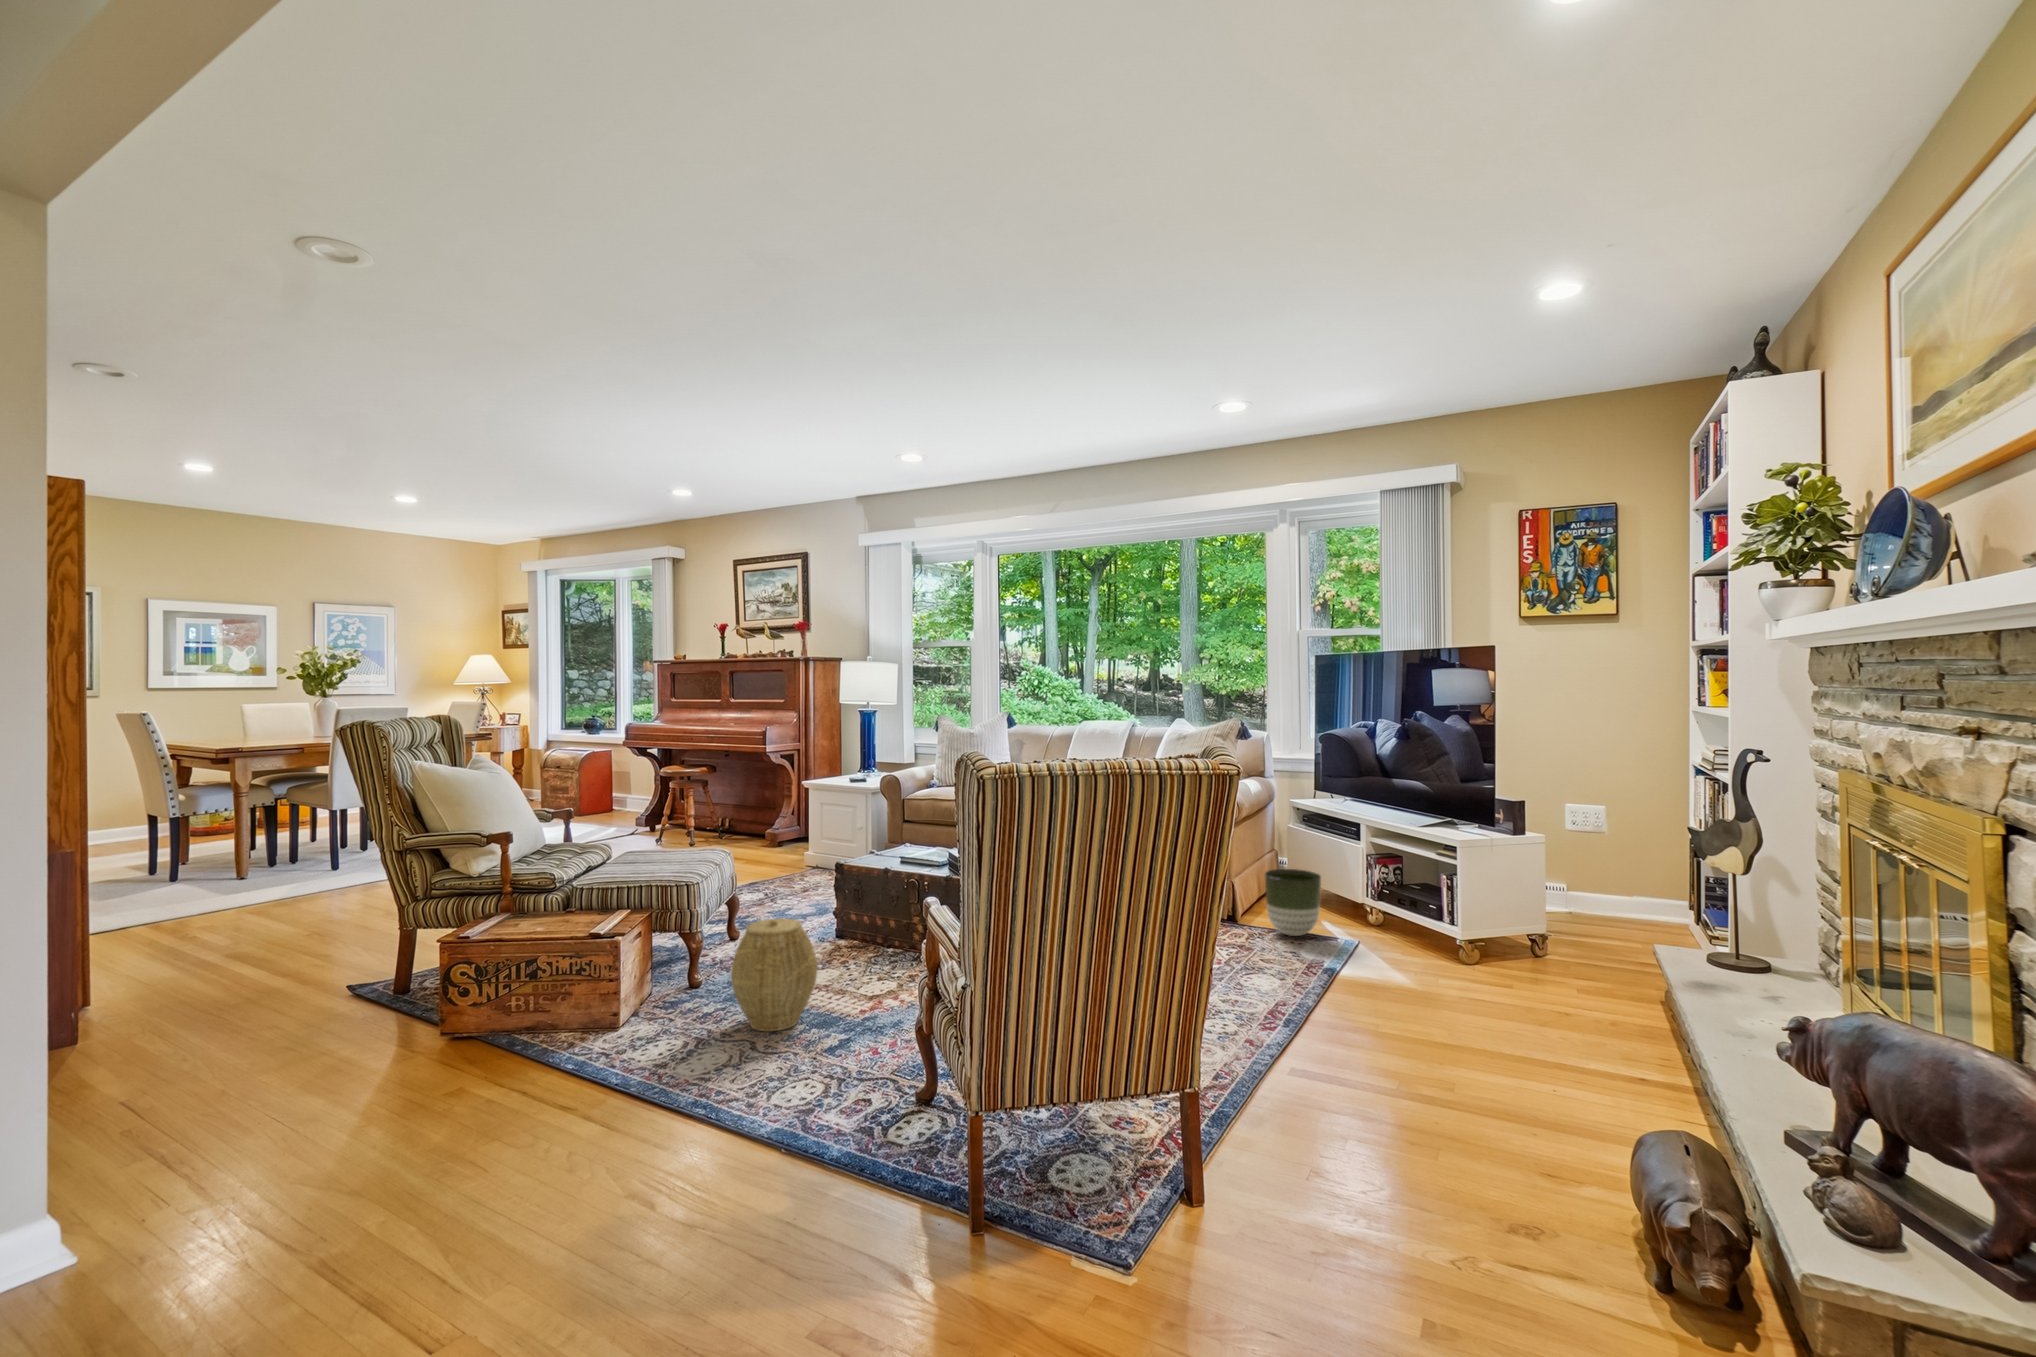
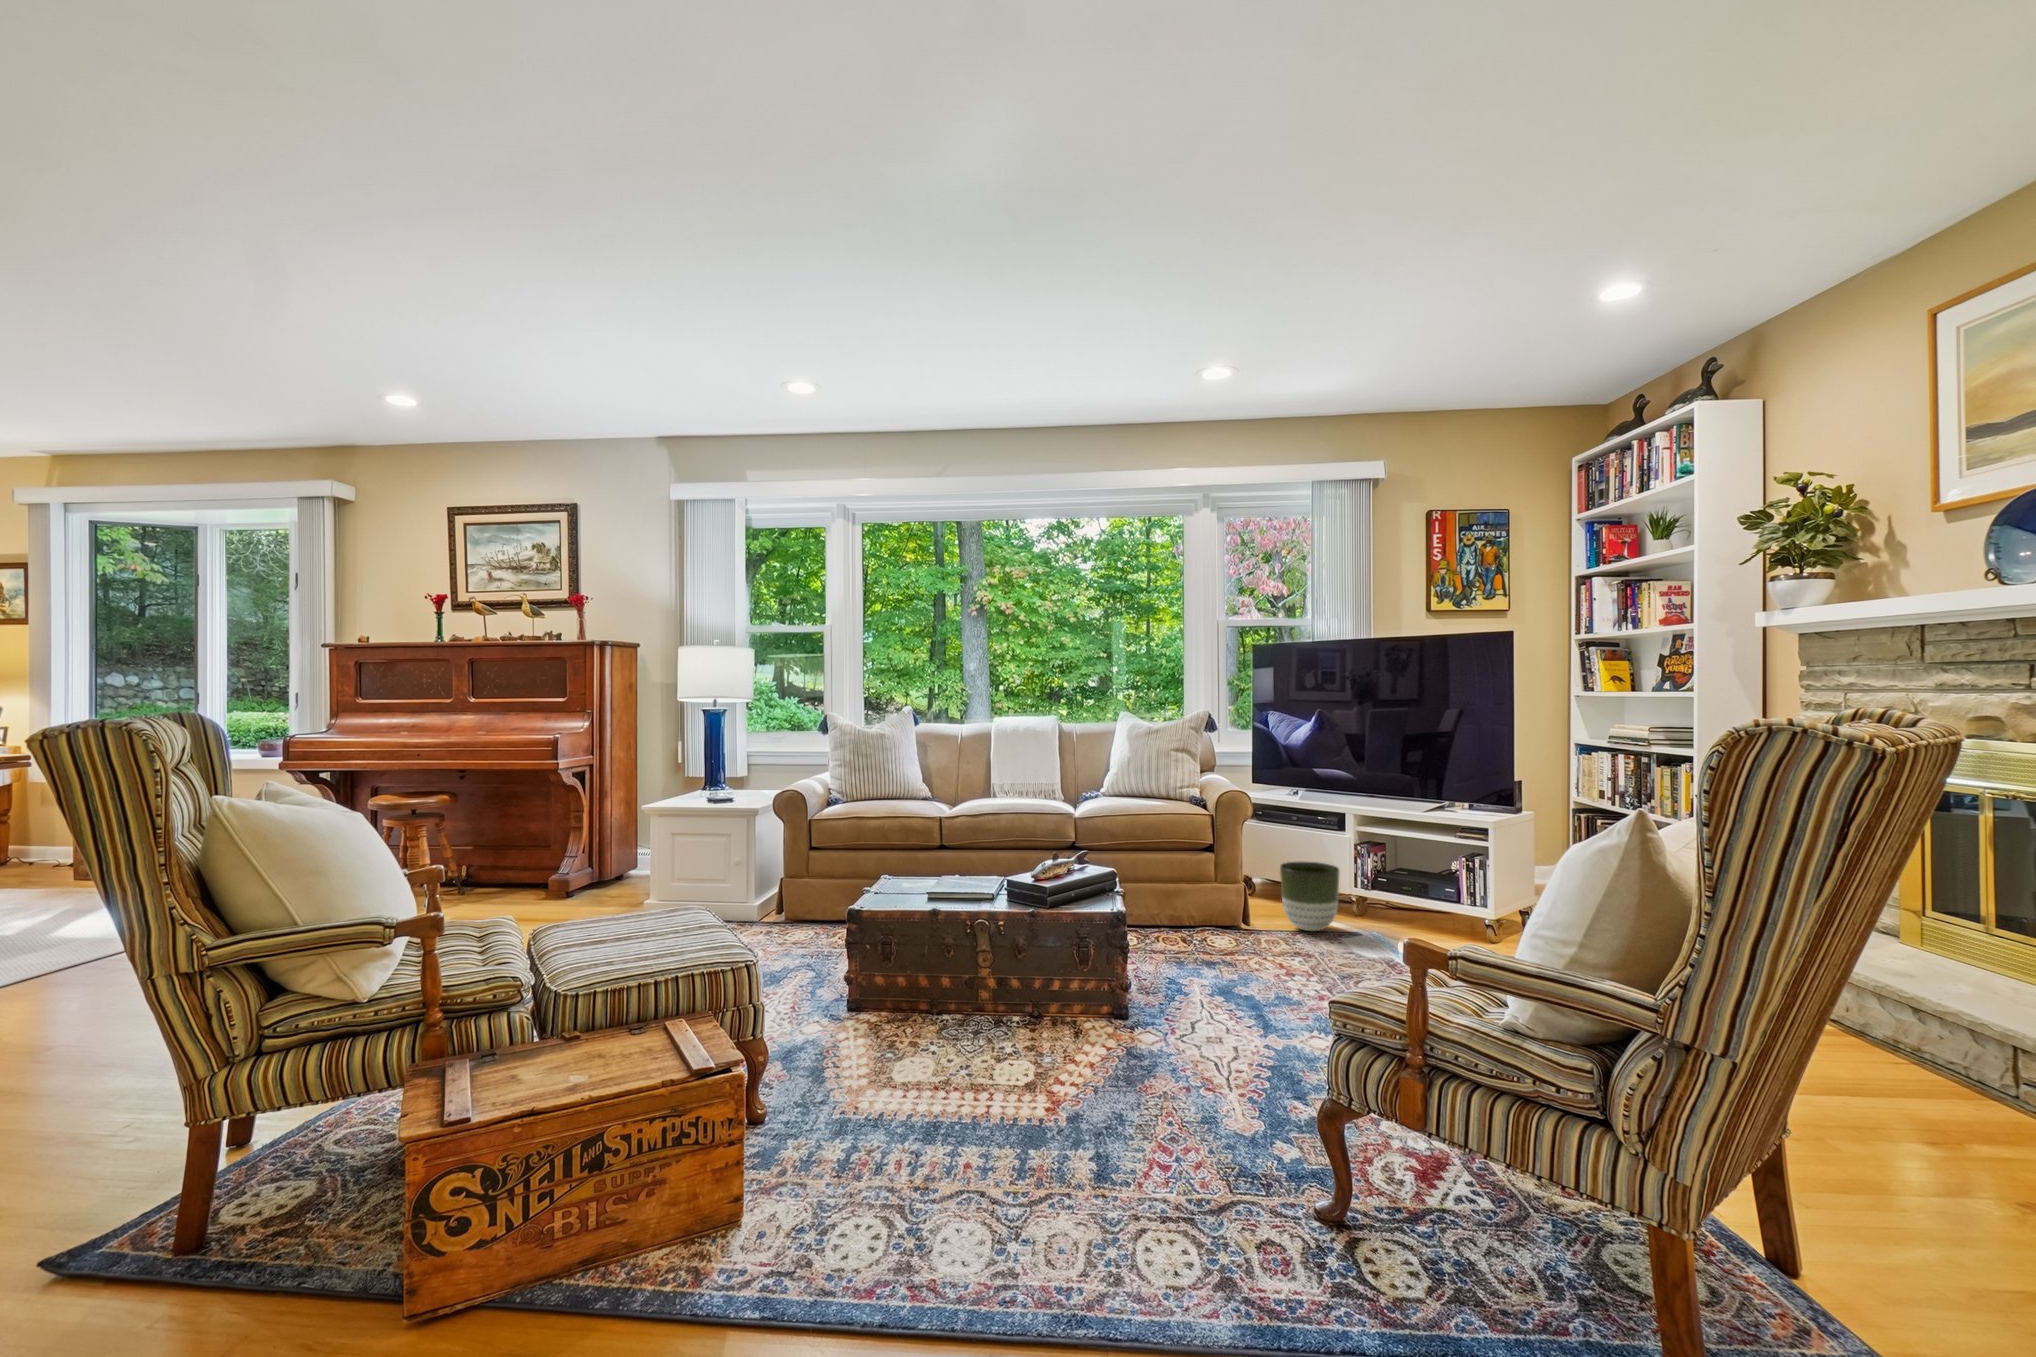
woven basket: present [731,918,818,1032] -> none [894,993,1017,1168]

